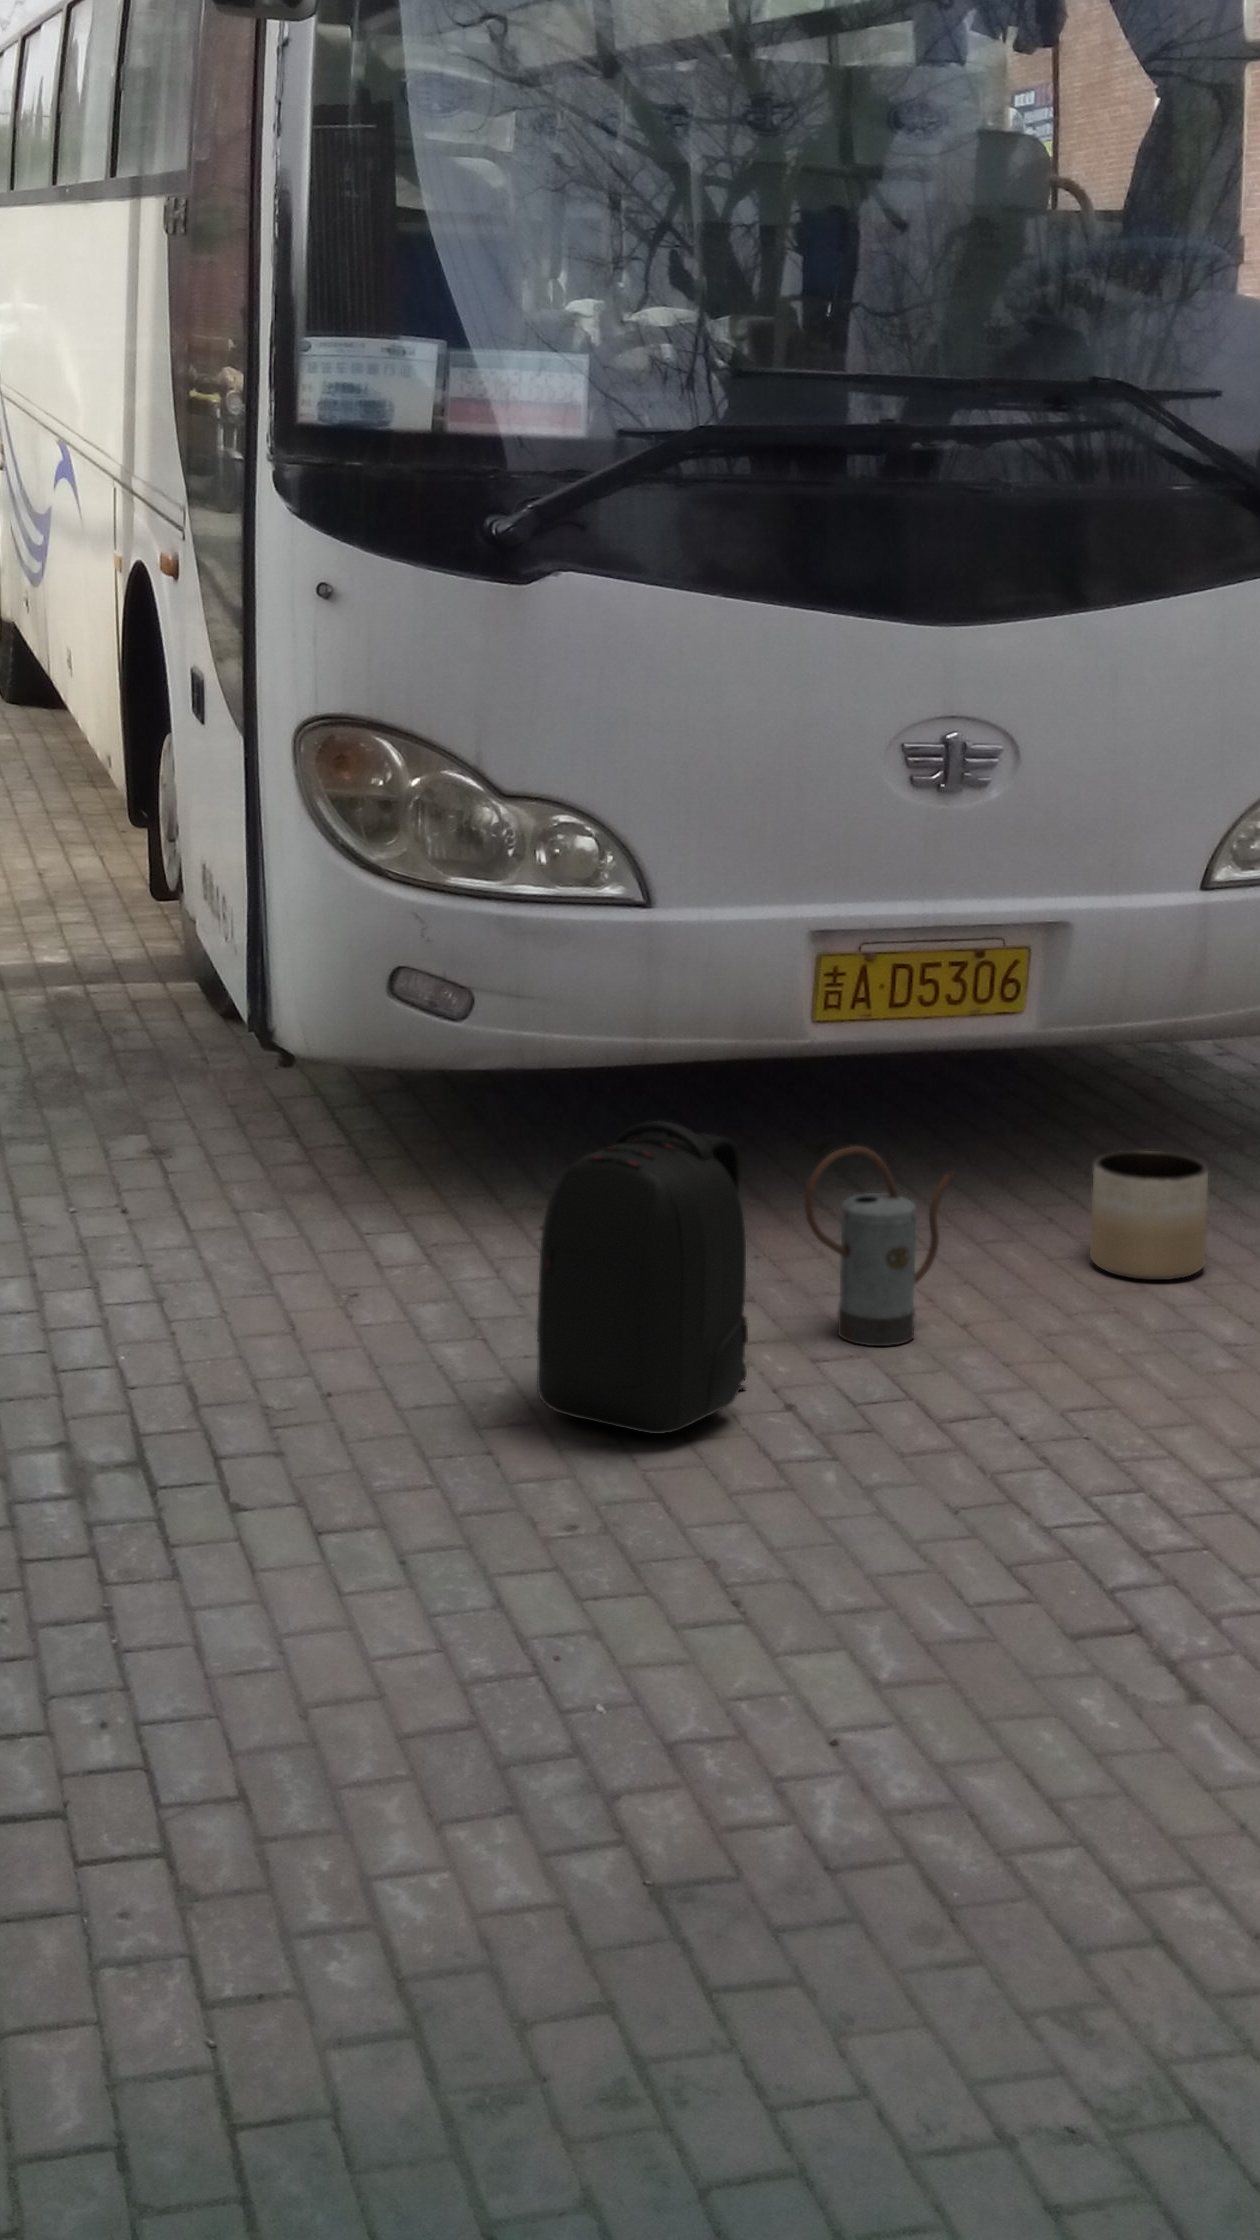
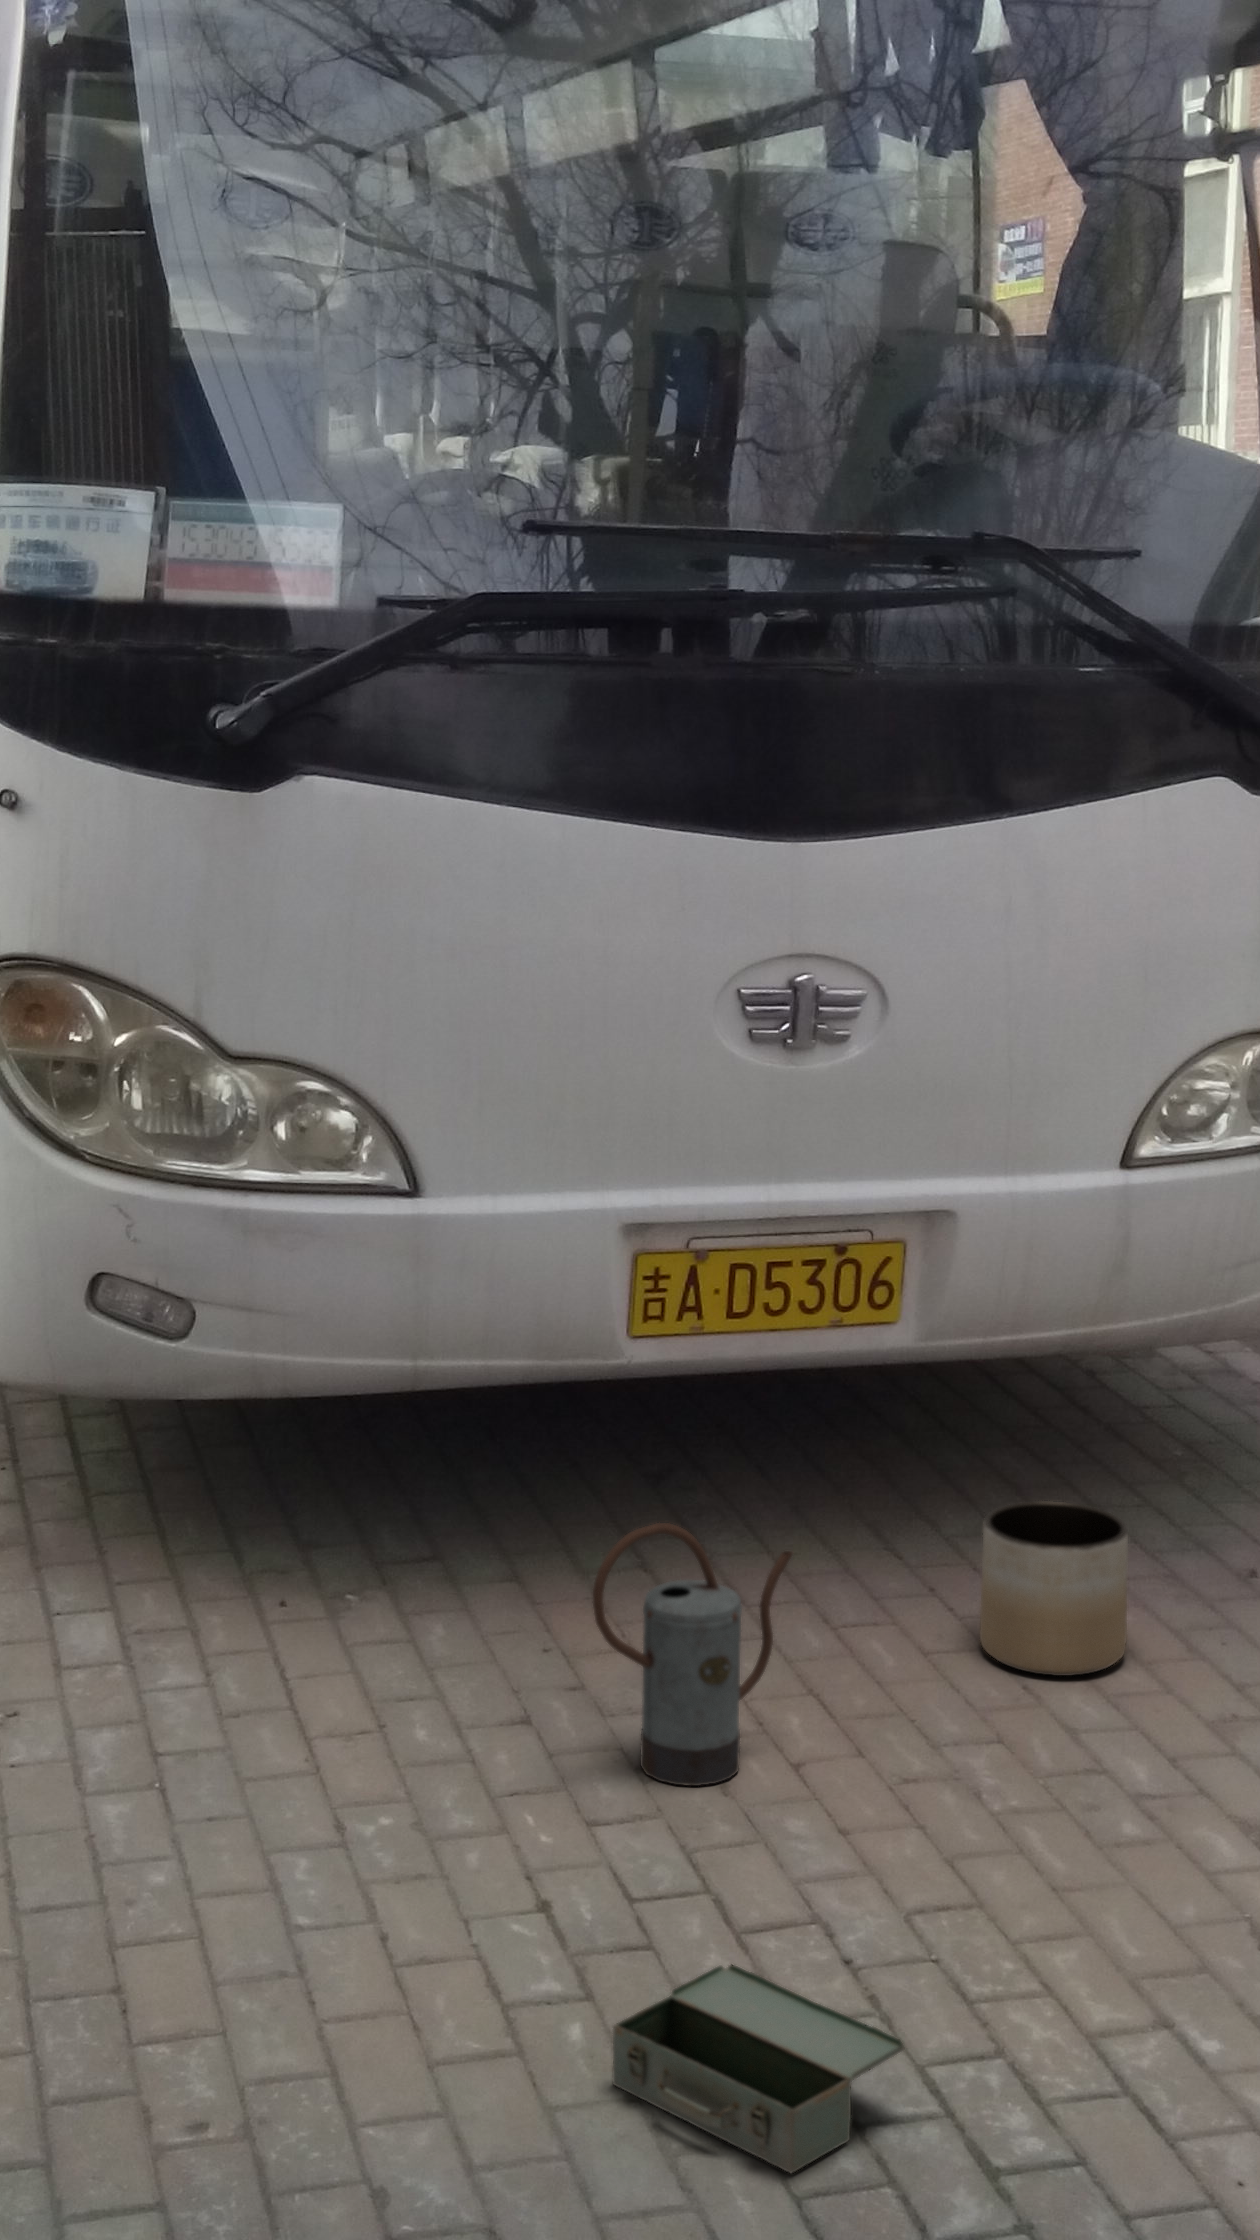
backpack: present [537,1121,748,1434] -> none [214,1512,506,1944]
toolbox: none [855,1437,1070,1560] -> present [613,1965,904,2173]

